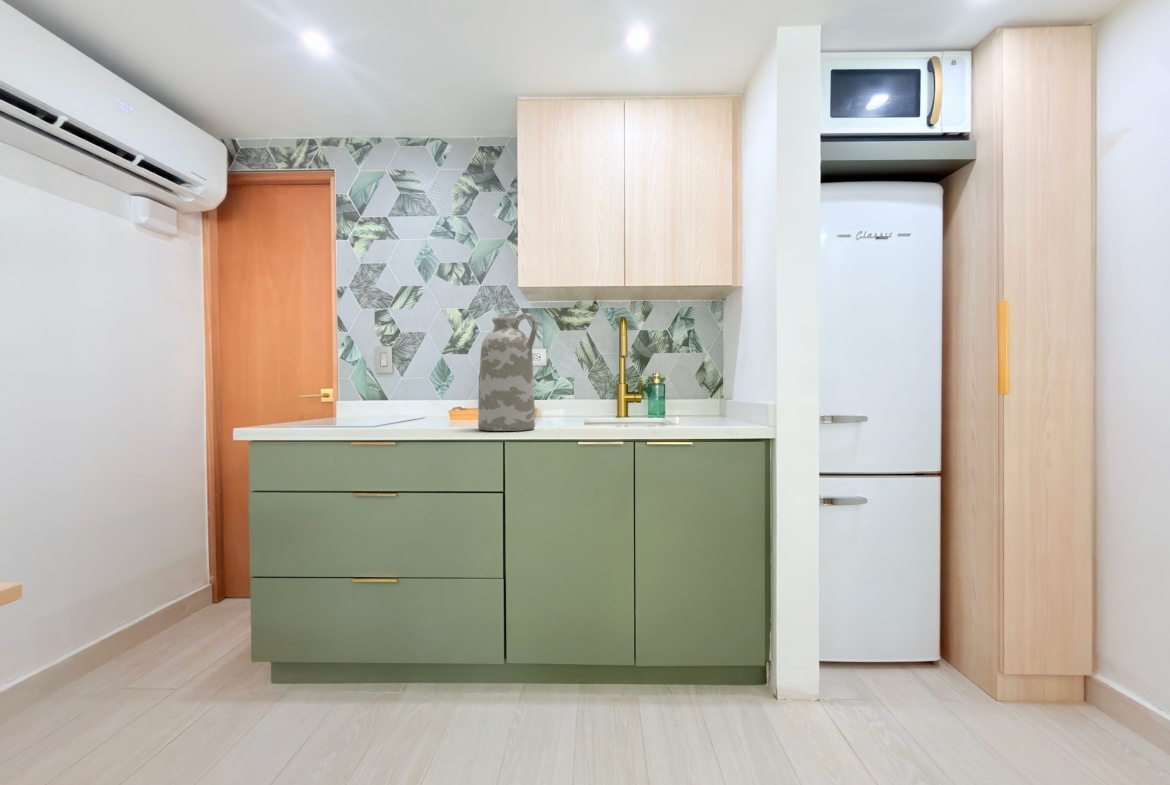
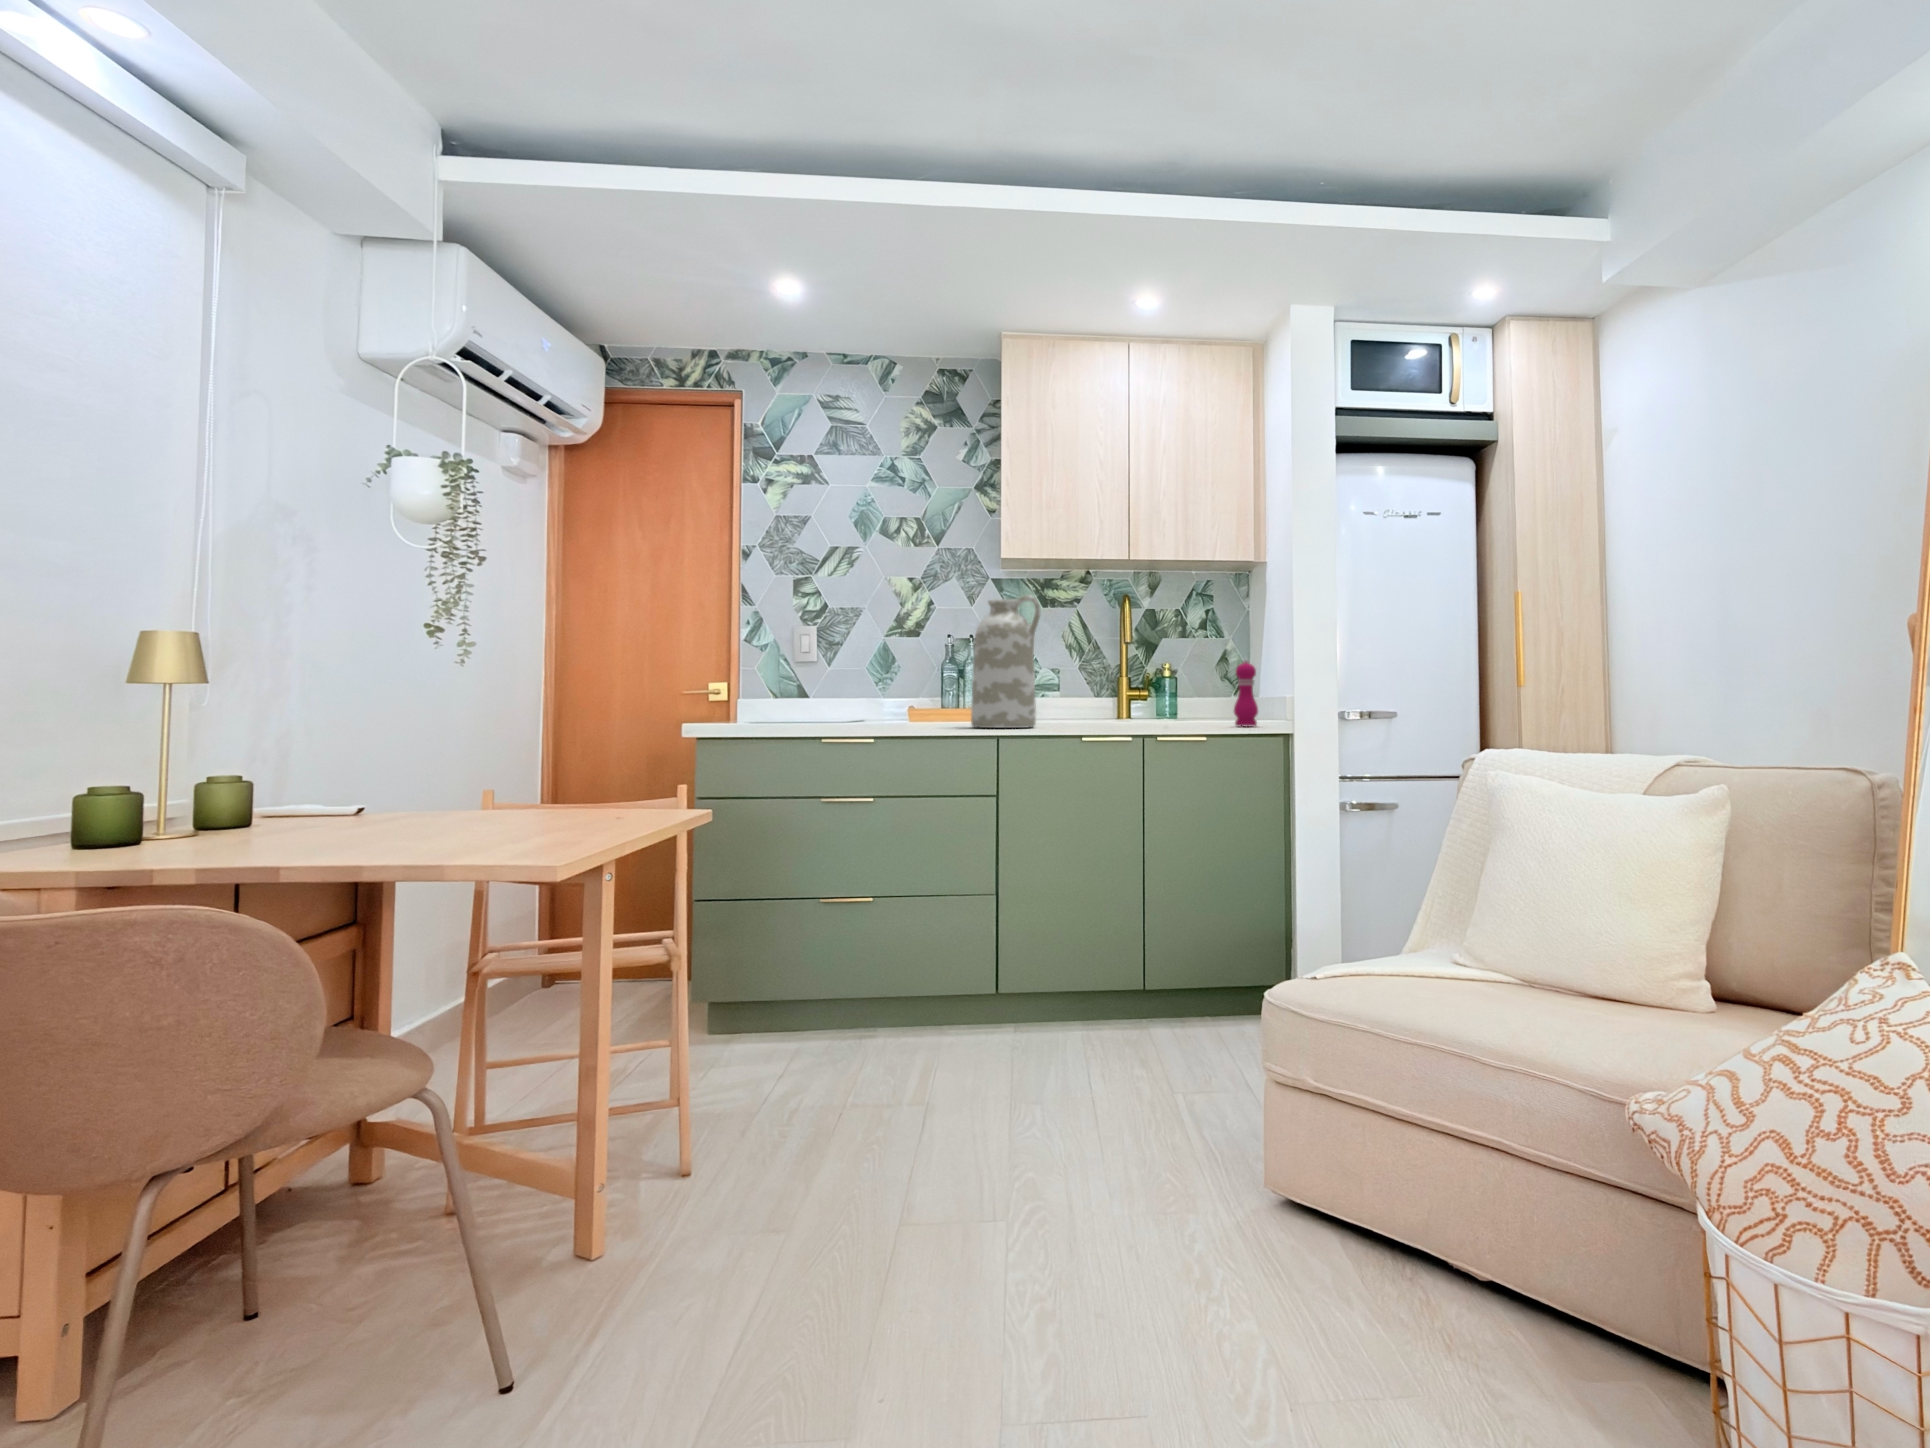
pepper mill: none [710,367,733,429] -> present [1234,658,1258,726]

